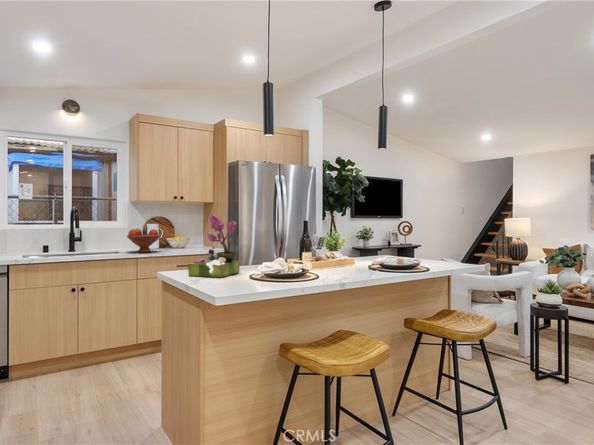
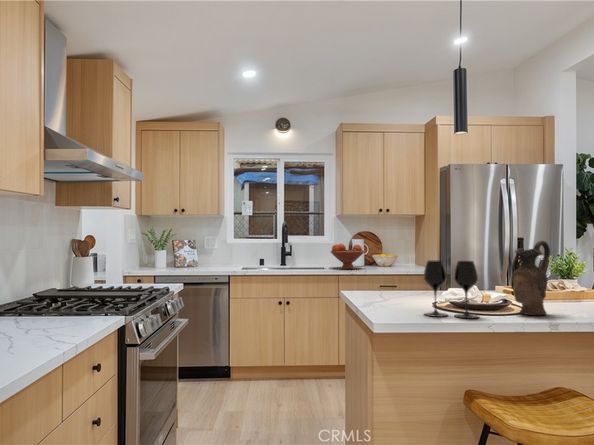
flower arrangement: present [188,214,240,277] -> none [368,229,427,302]
ceramic pitcher: none [311,222,336,279] -> present [512,241,550,315]
wine glass: none [248,239,292,287] -> present [424,260,479,318]

